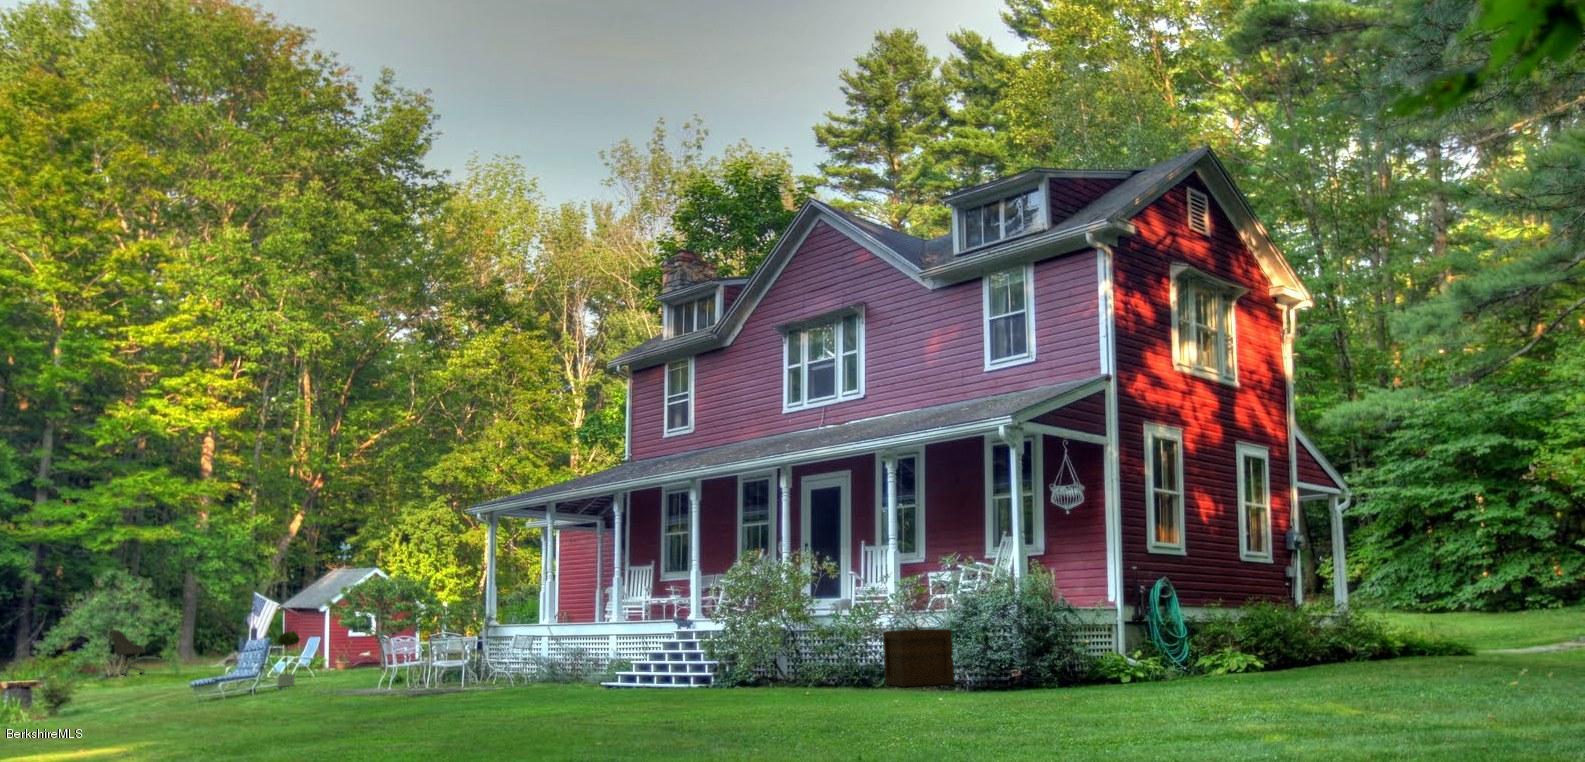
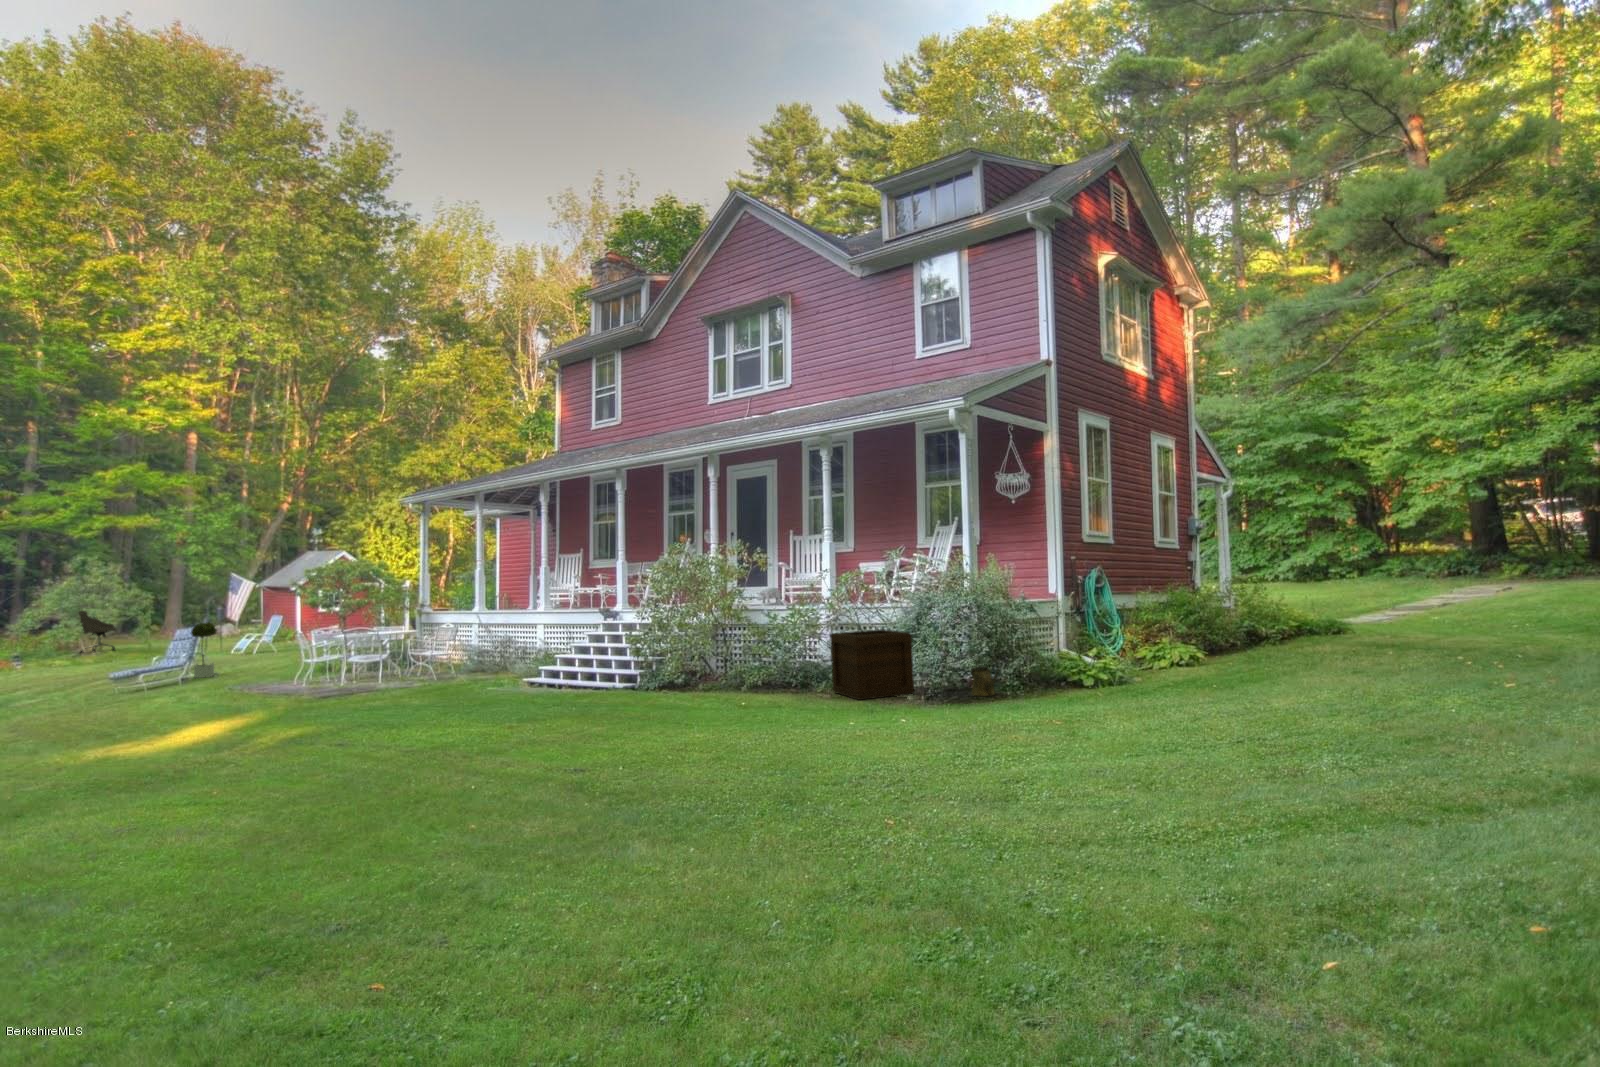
watering can: none [1003,656,1025,684] -> present [971,666,1000,696]

